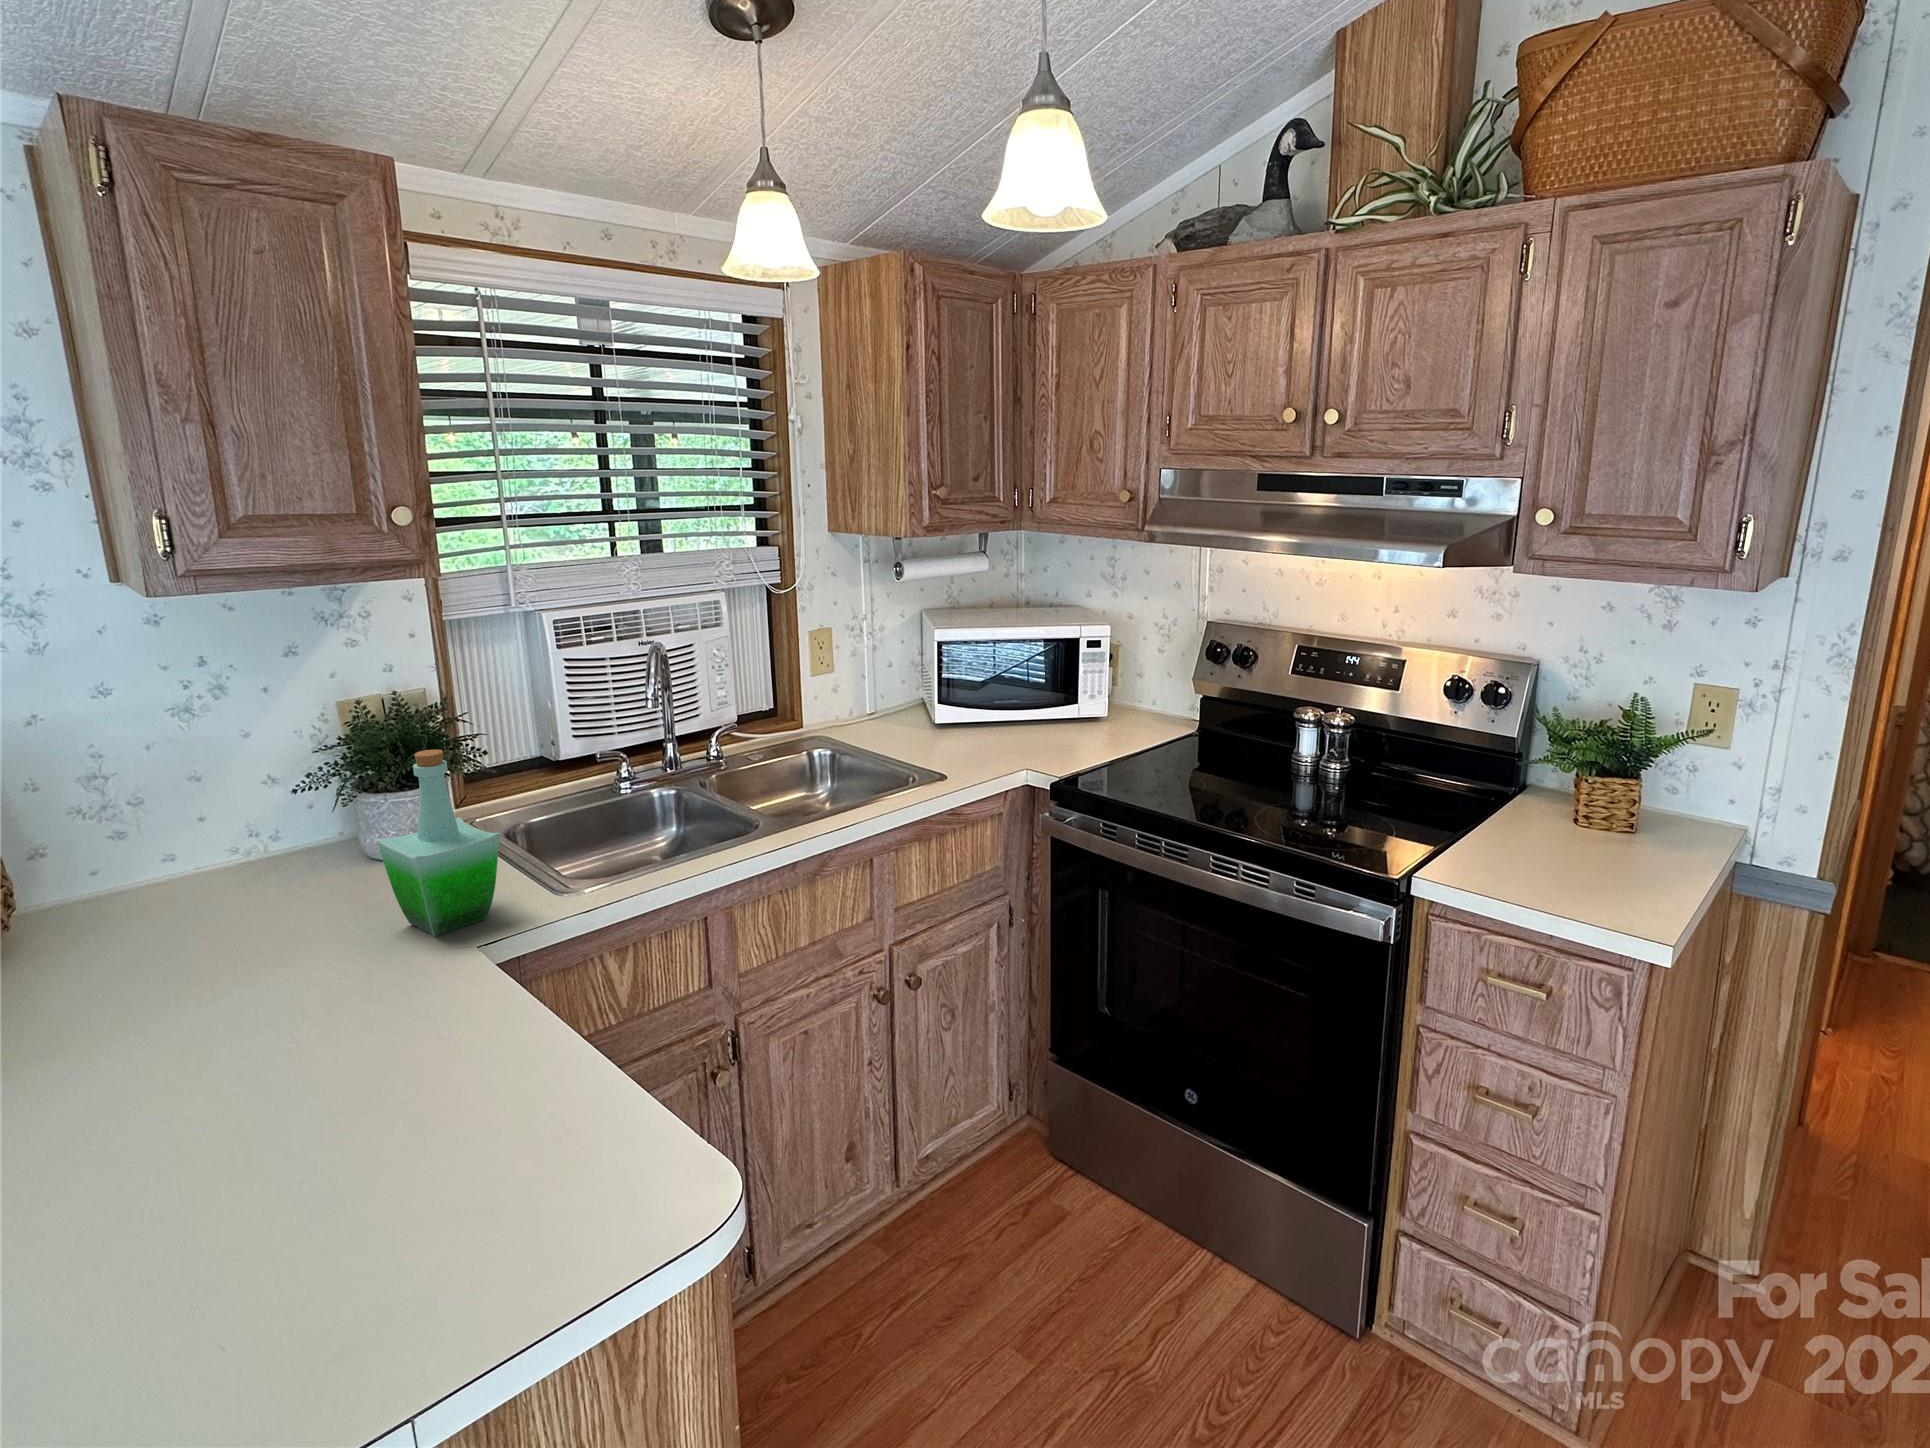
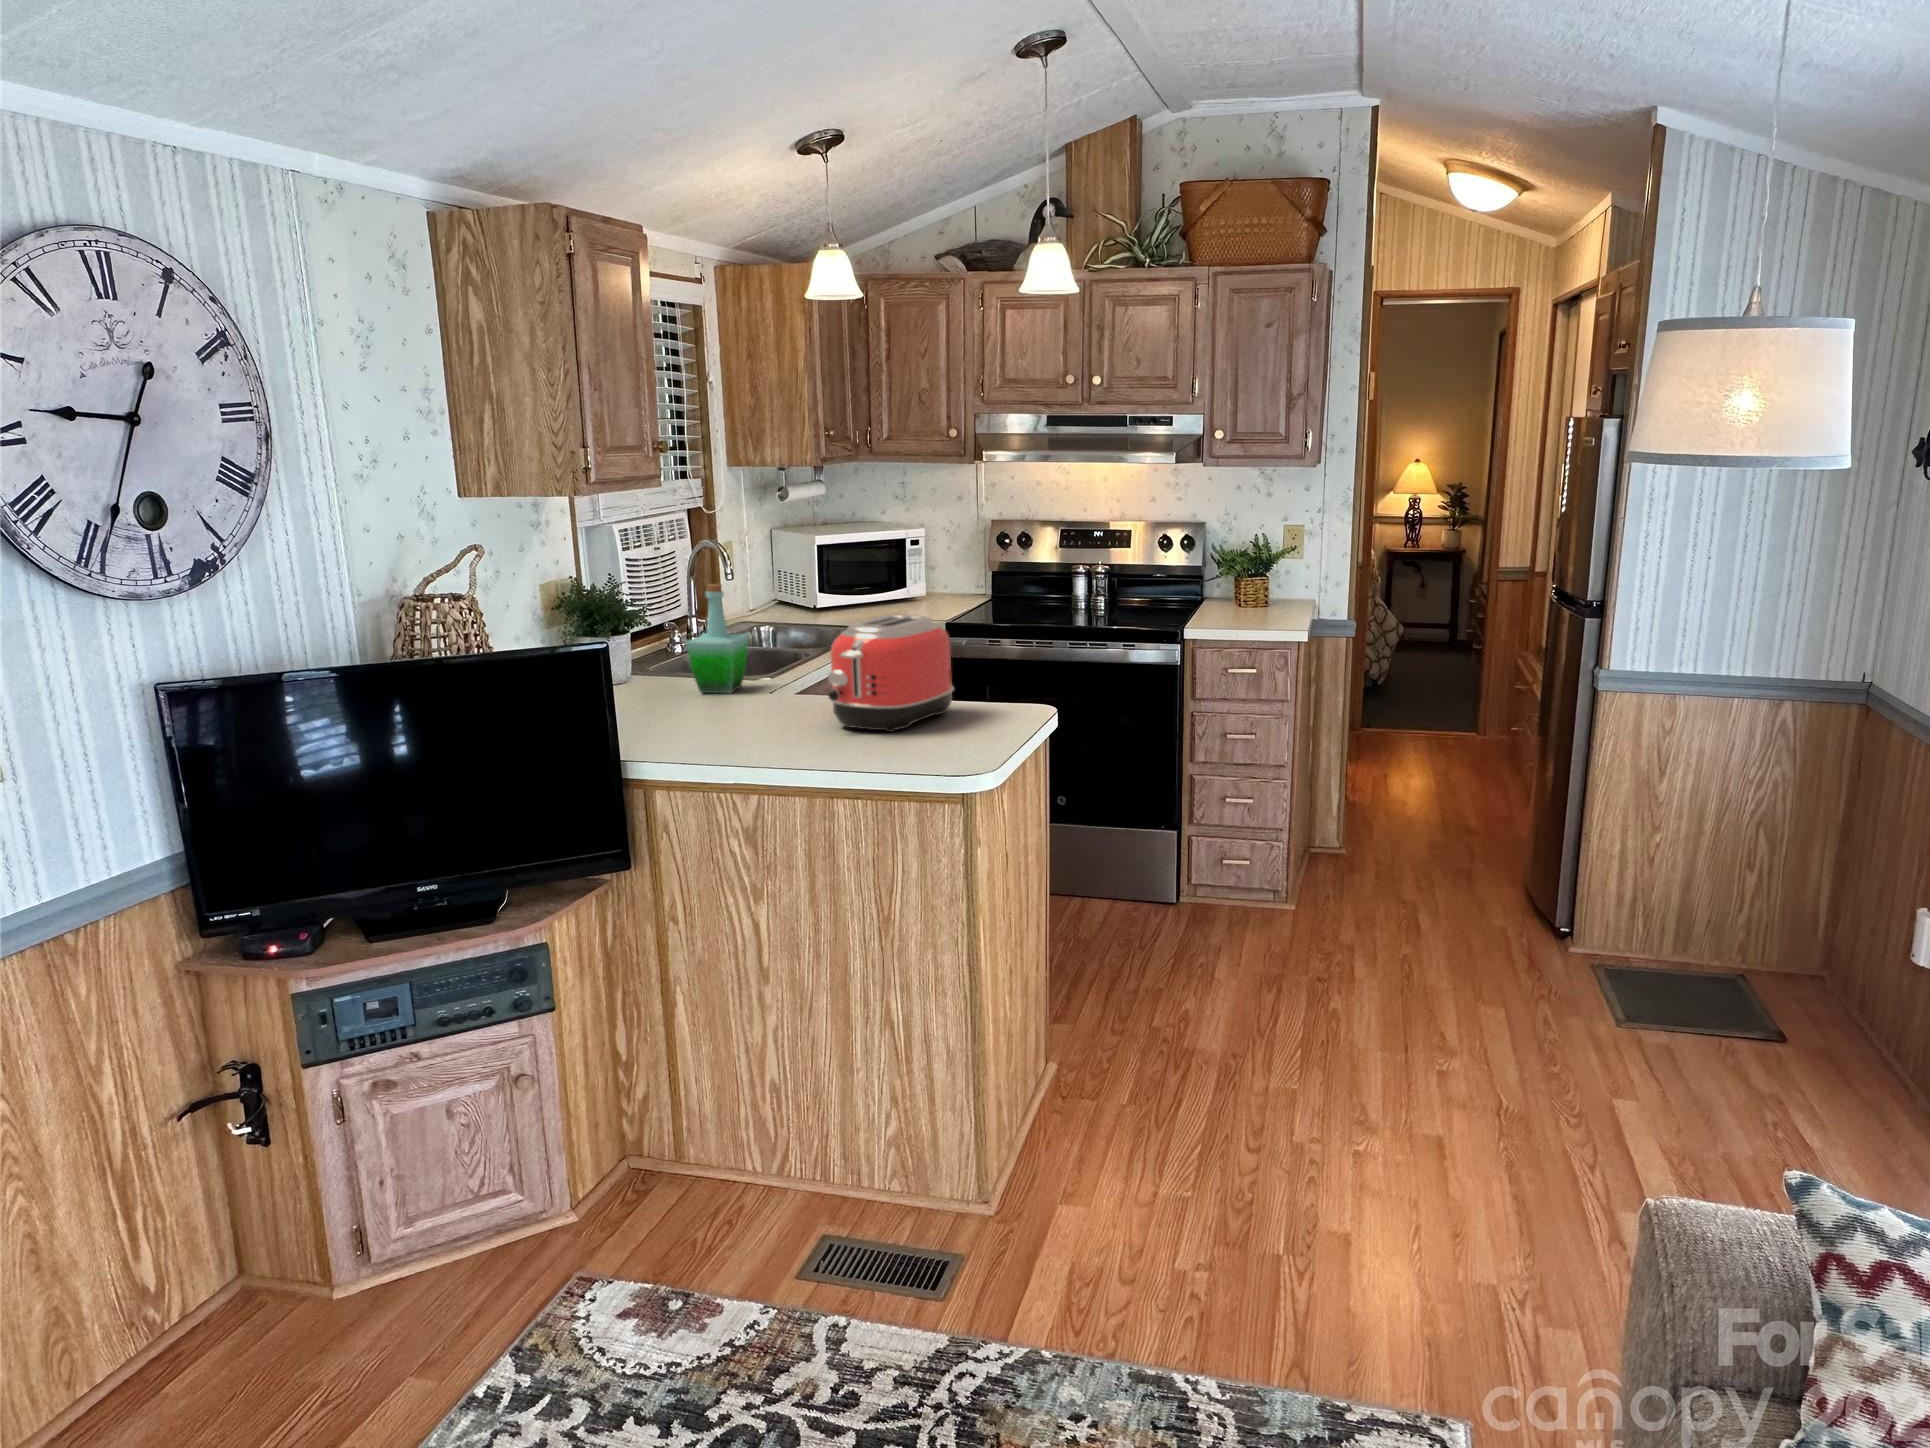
toaster: none [45,931,478,1275] -> present [828,615,954,732]

